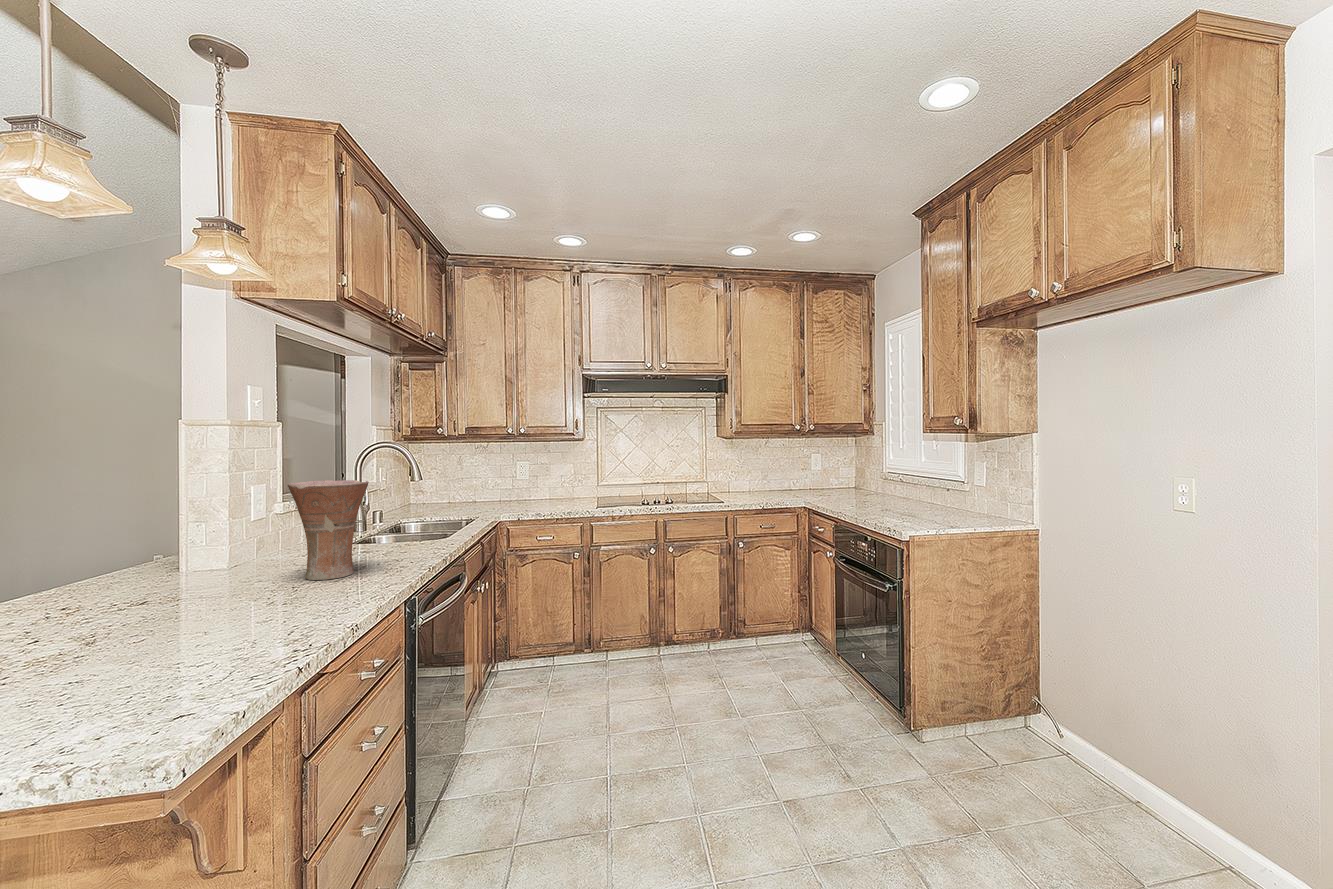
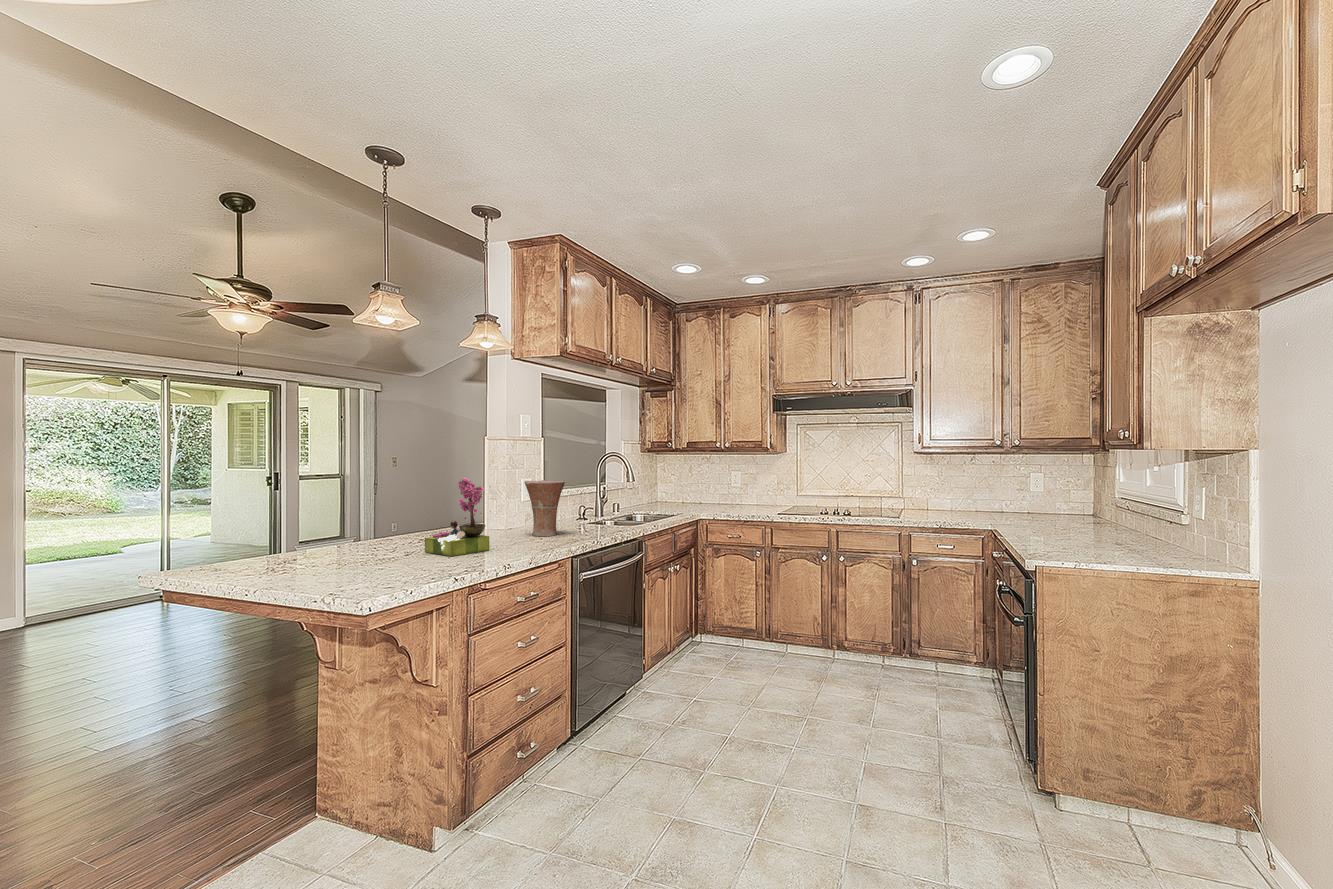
flower arrangement: none [74,479,269,675] -> present [425,478,489,556]

